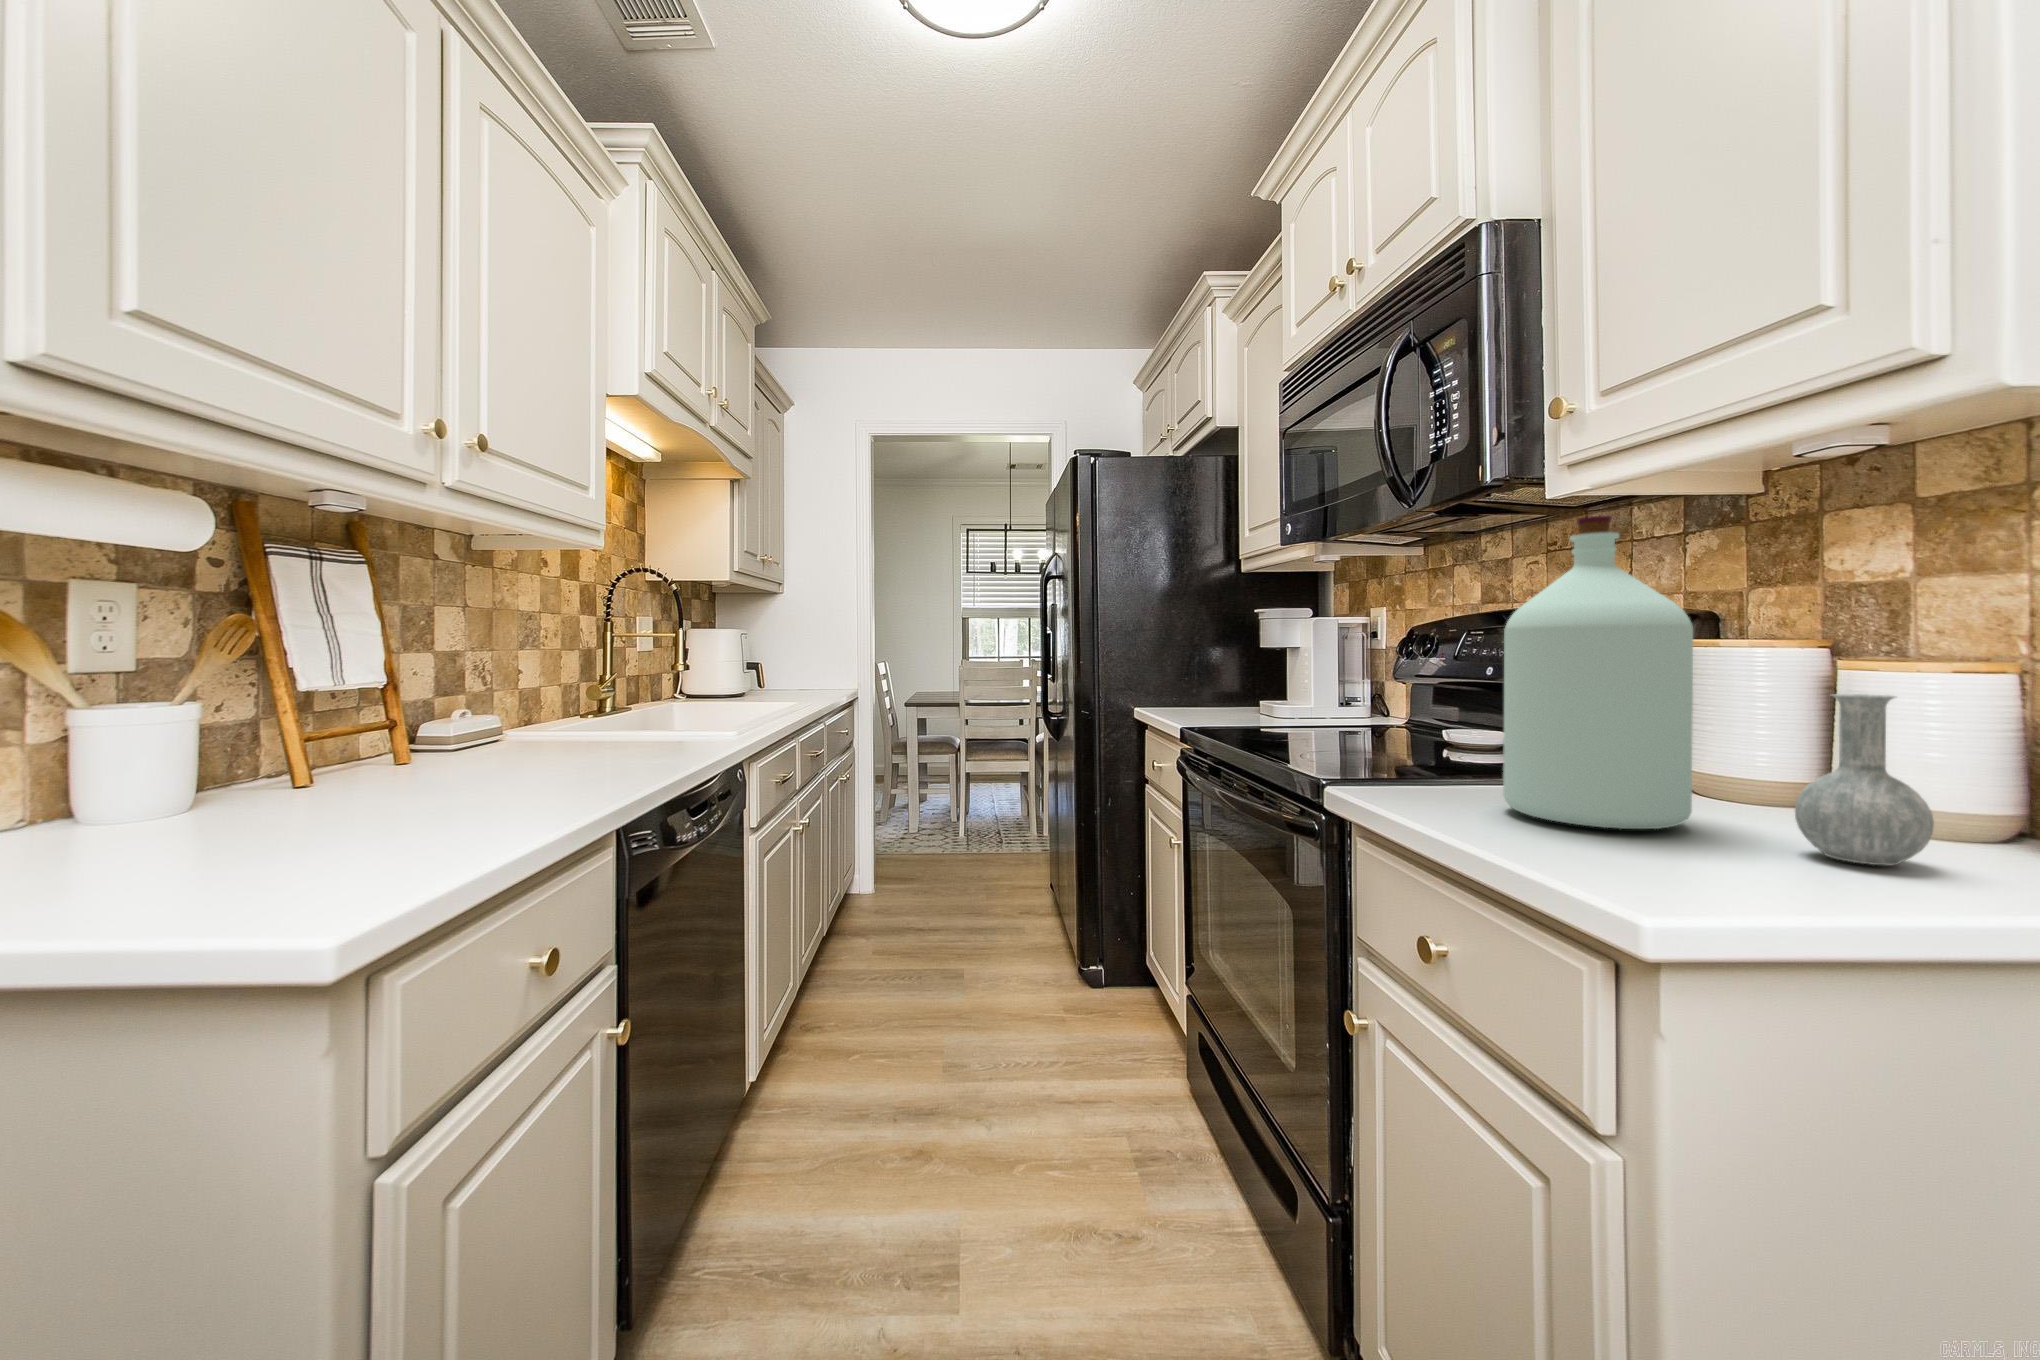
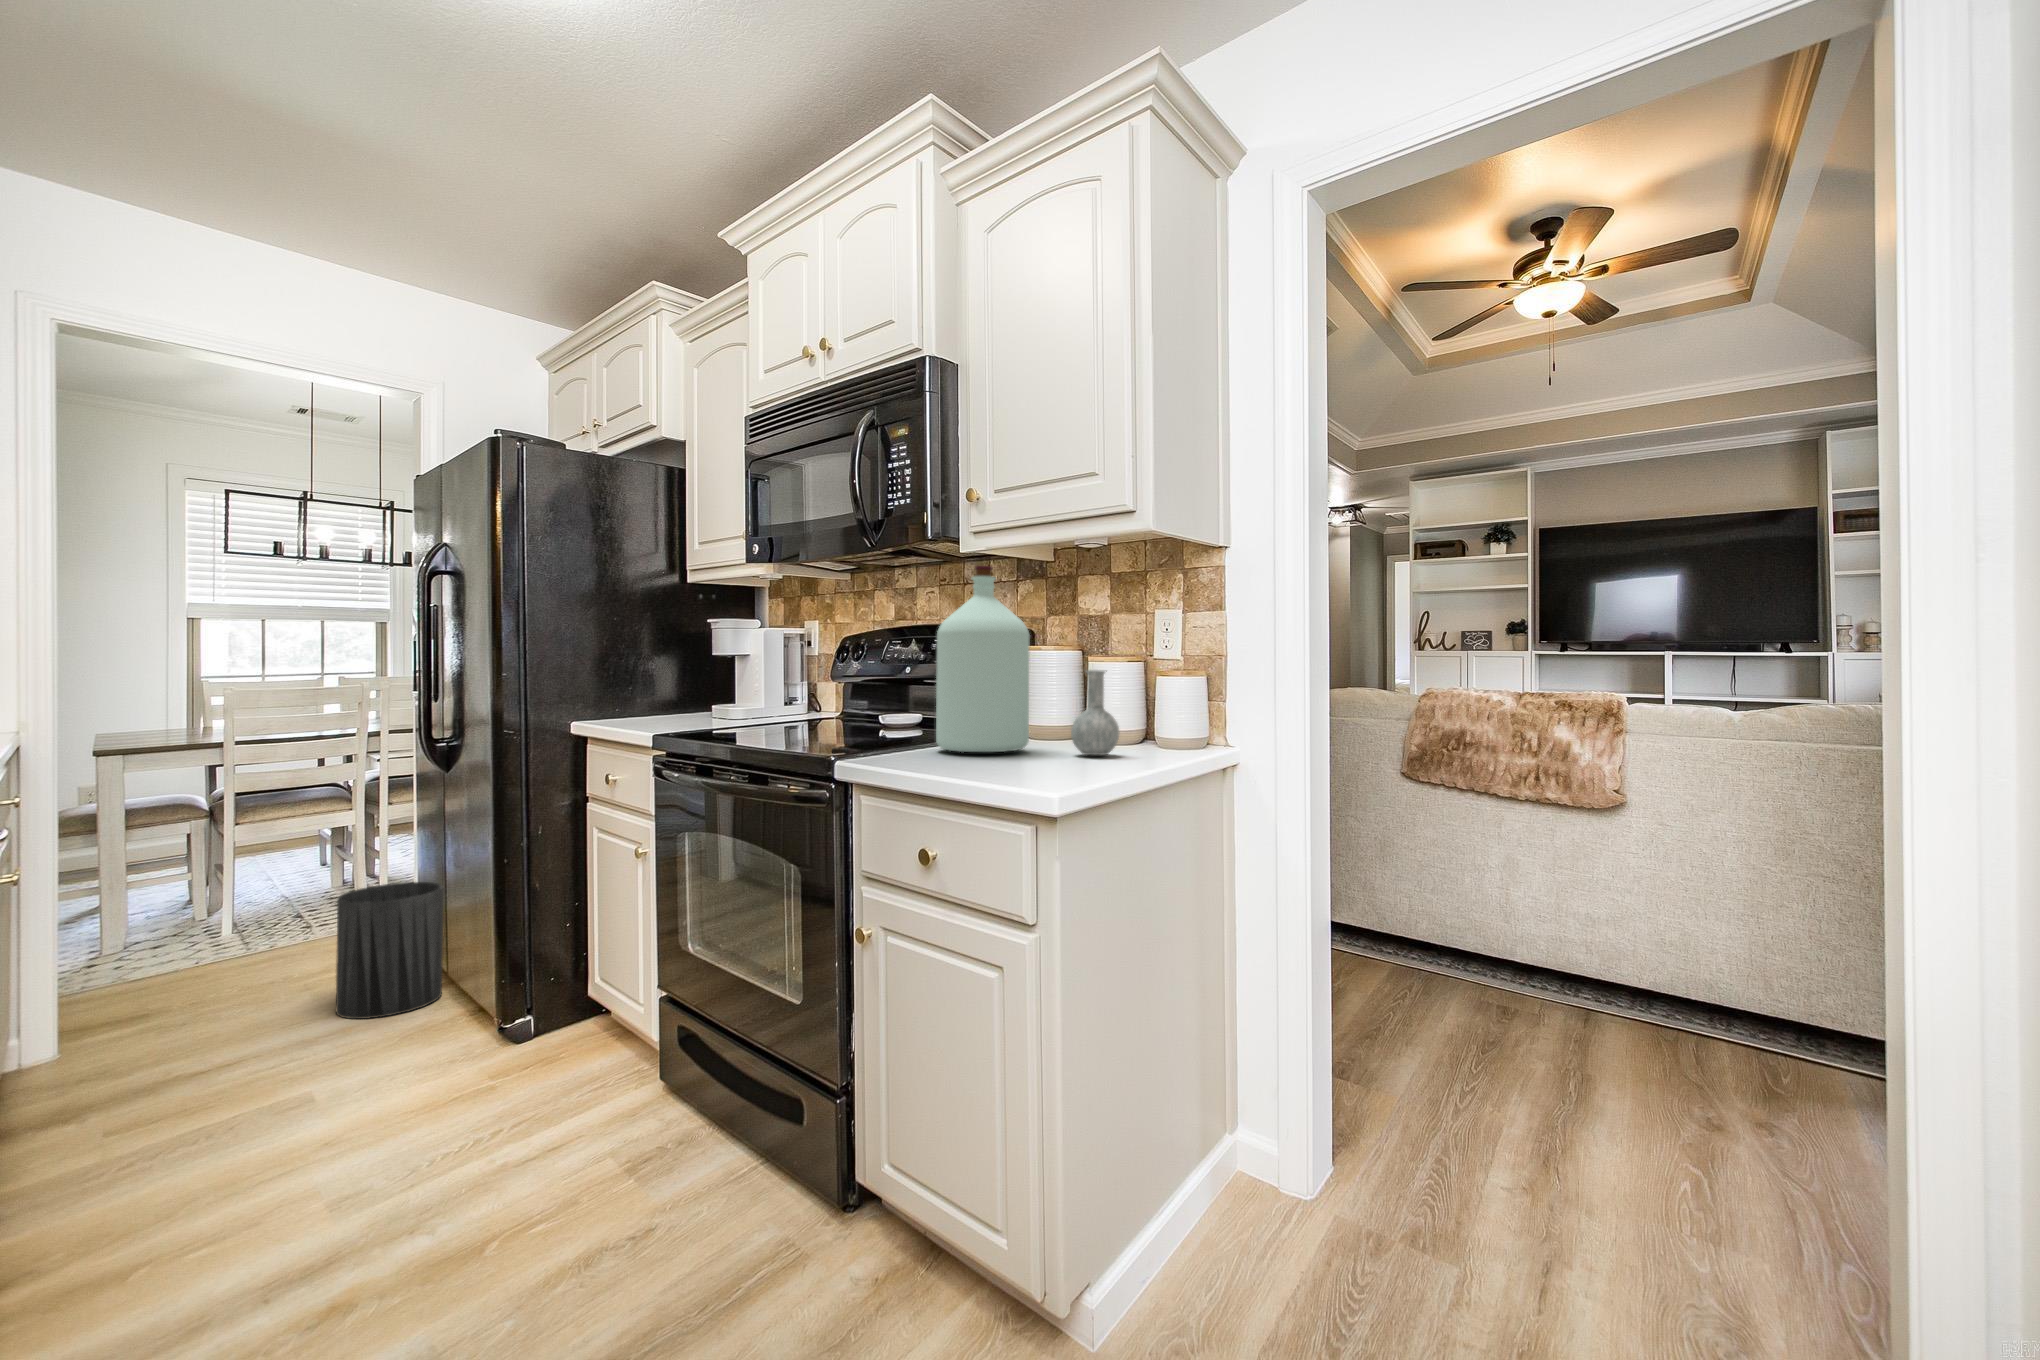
trash can: none [976,839,1047,951] -> present [336,882,443,1019]

